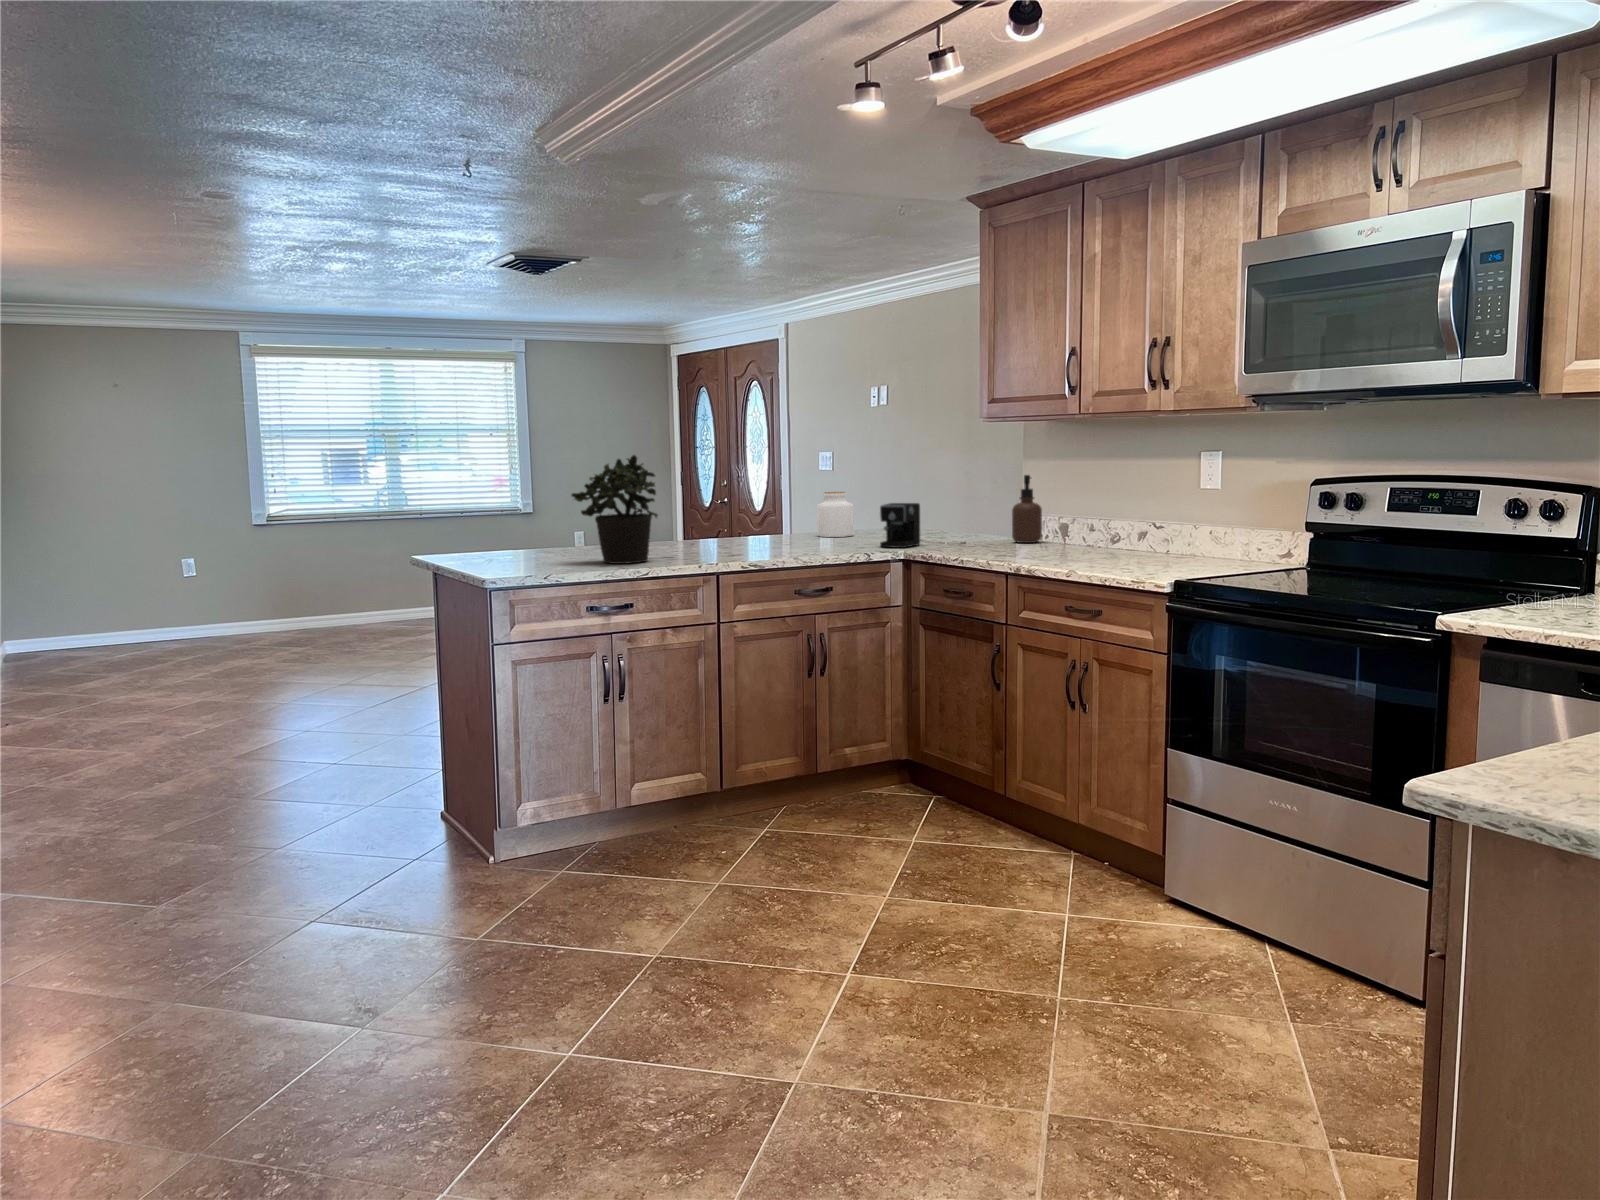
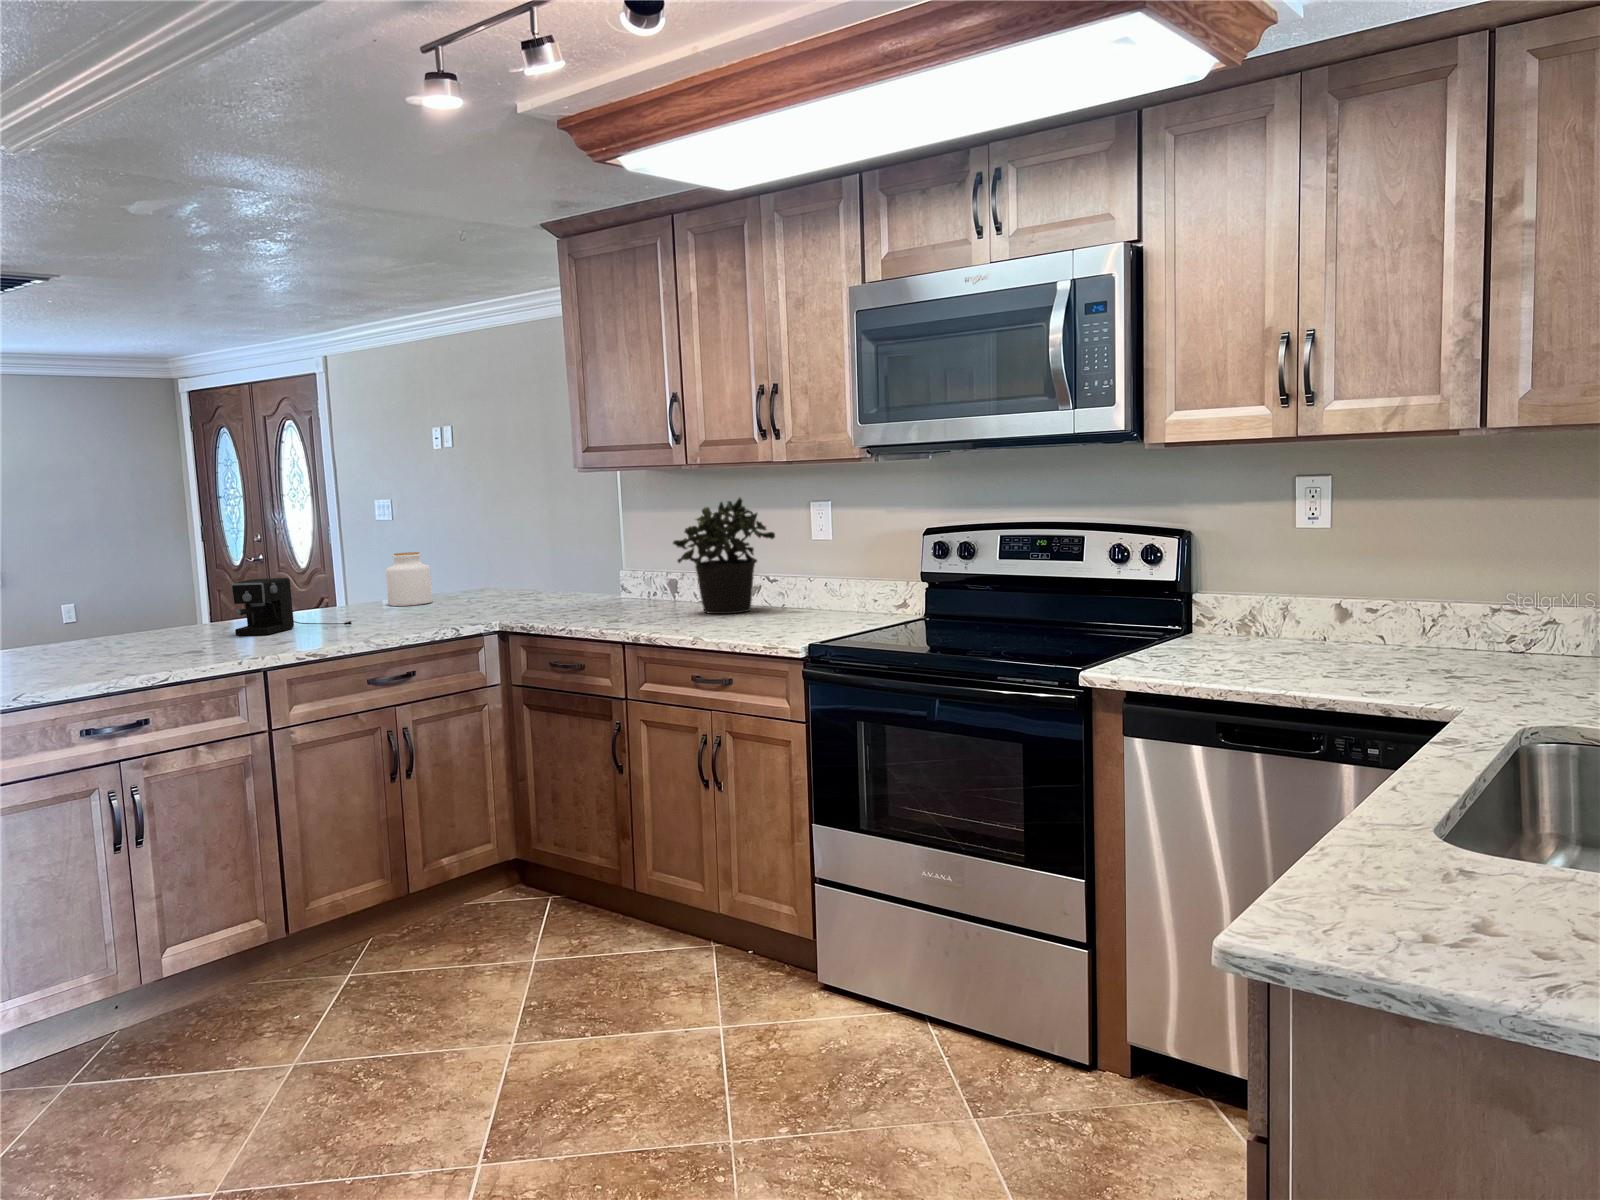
potted plant: present [572,455,657,564] -> present [673,498,775,614]
soap dispenser: present [1012,475,1042,543] -> none [616,528,649,602]
coffee maker: present [880,503,966,548] -> present [232,578,352,635]

